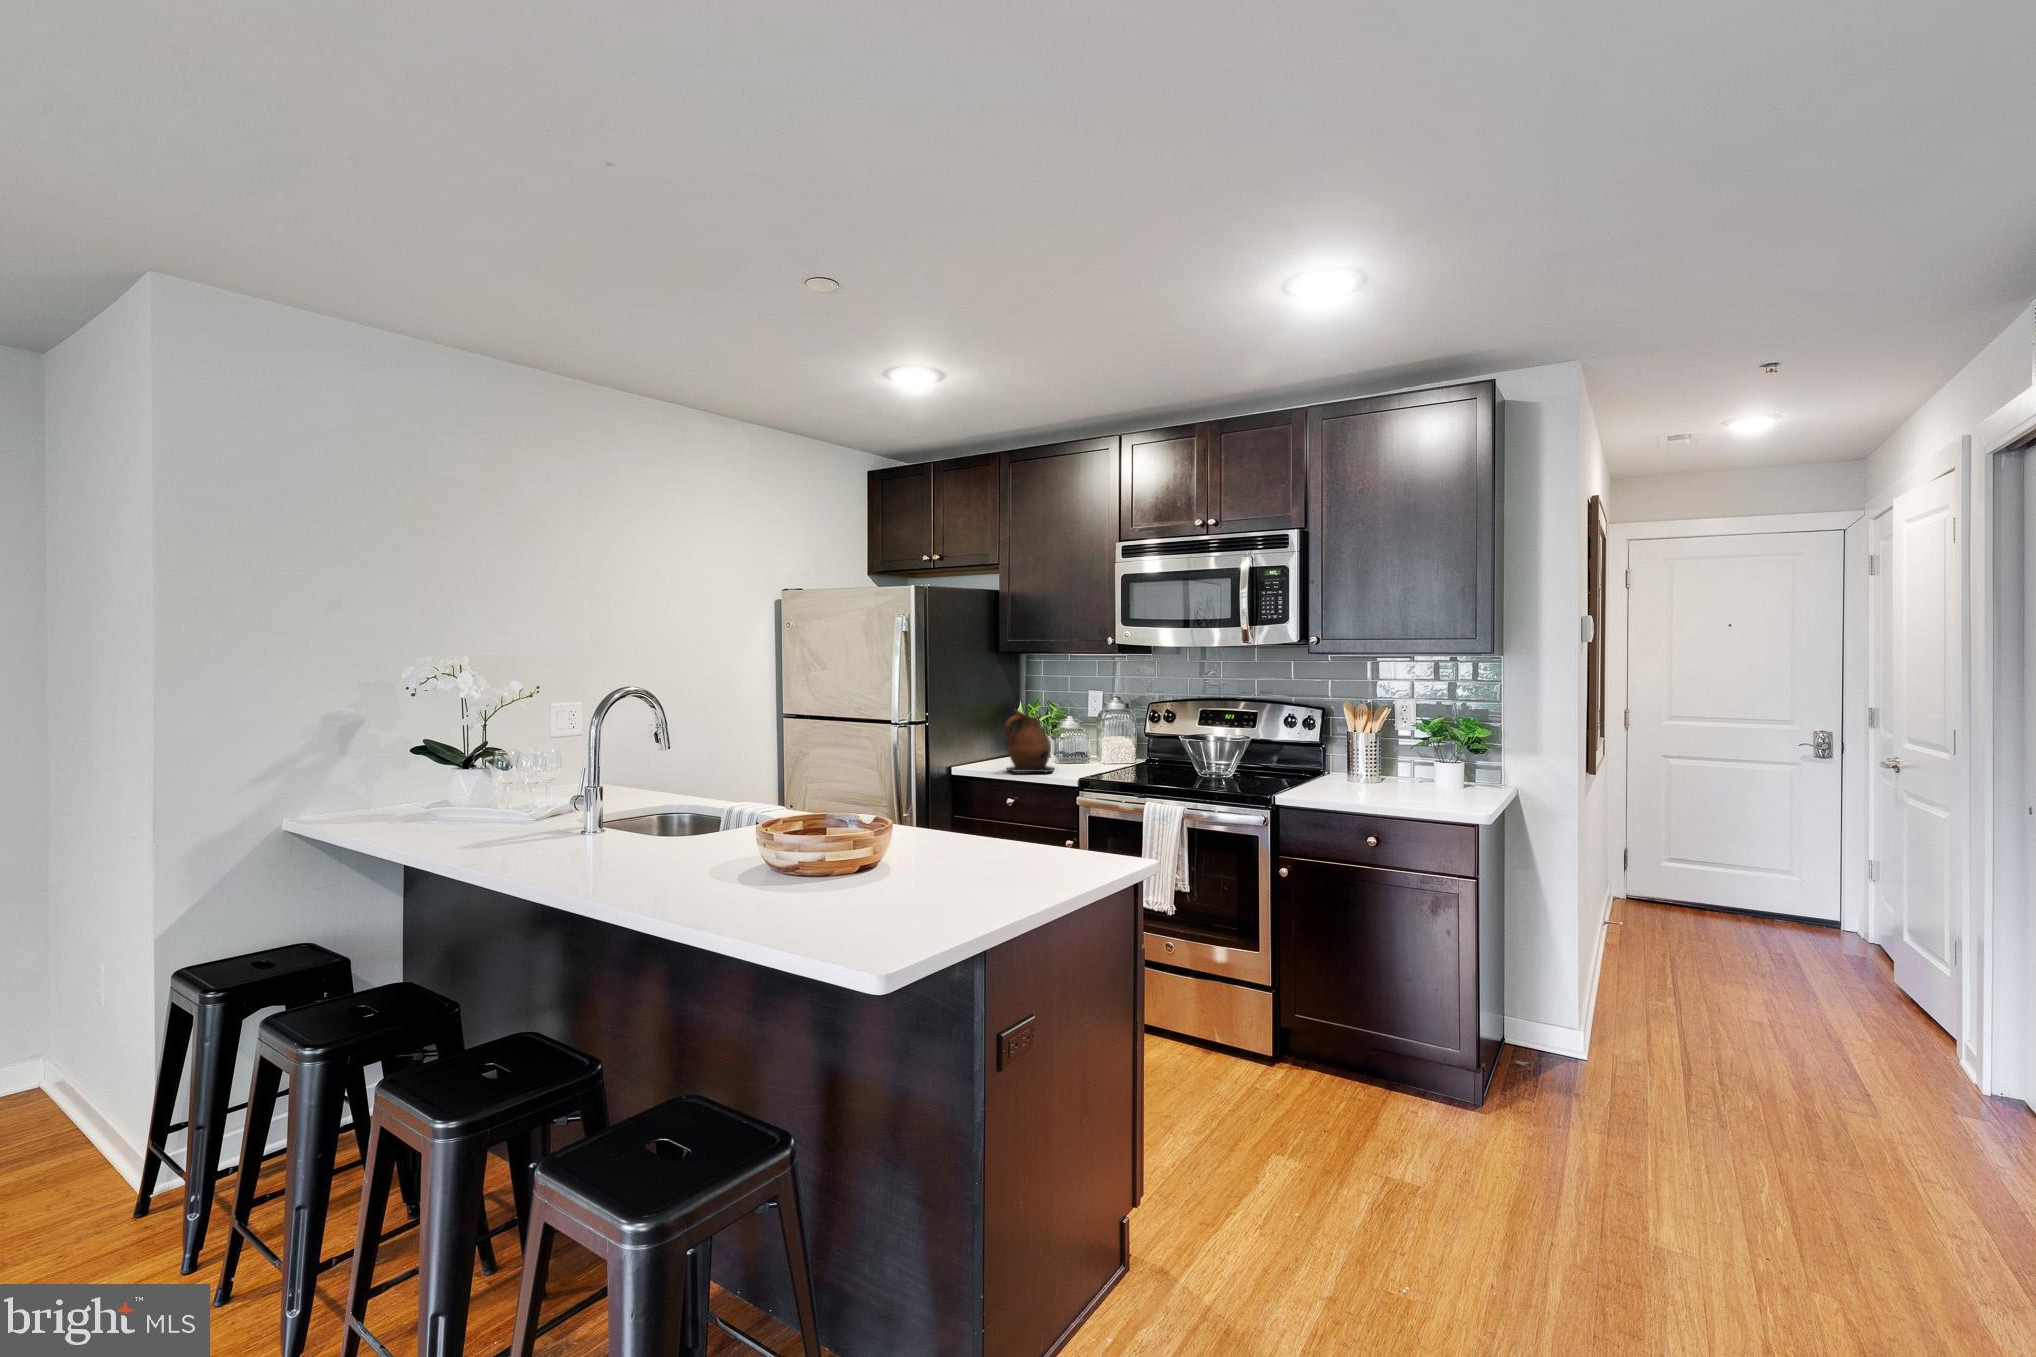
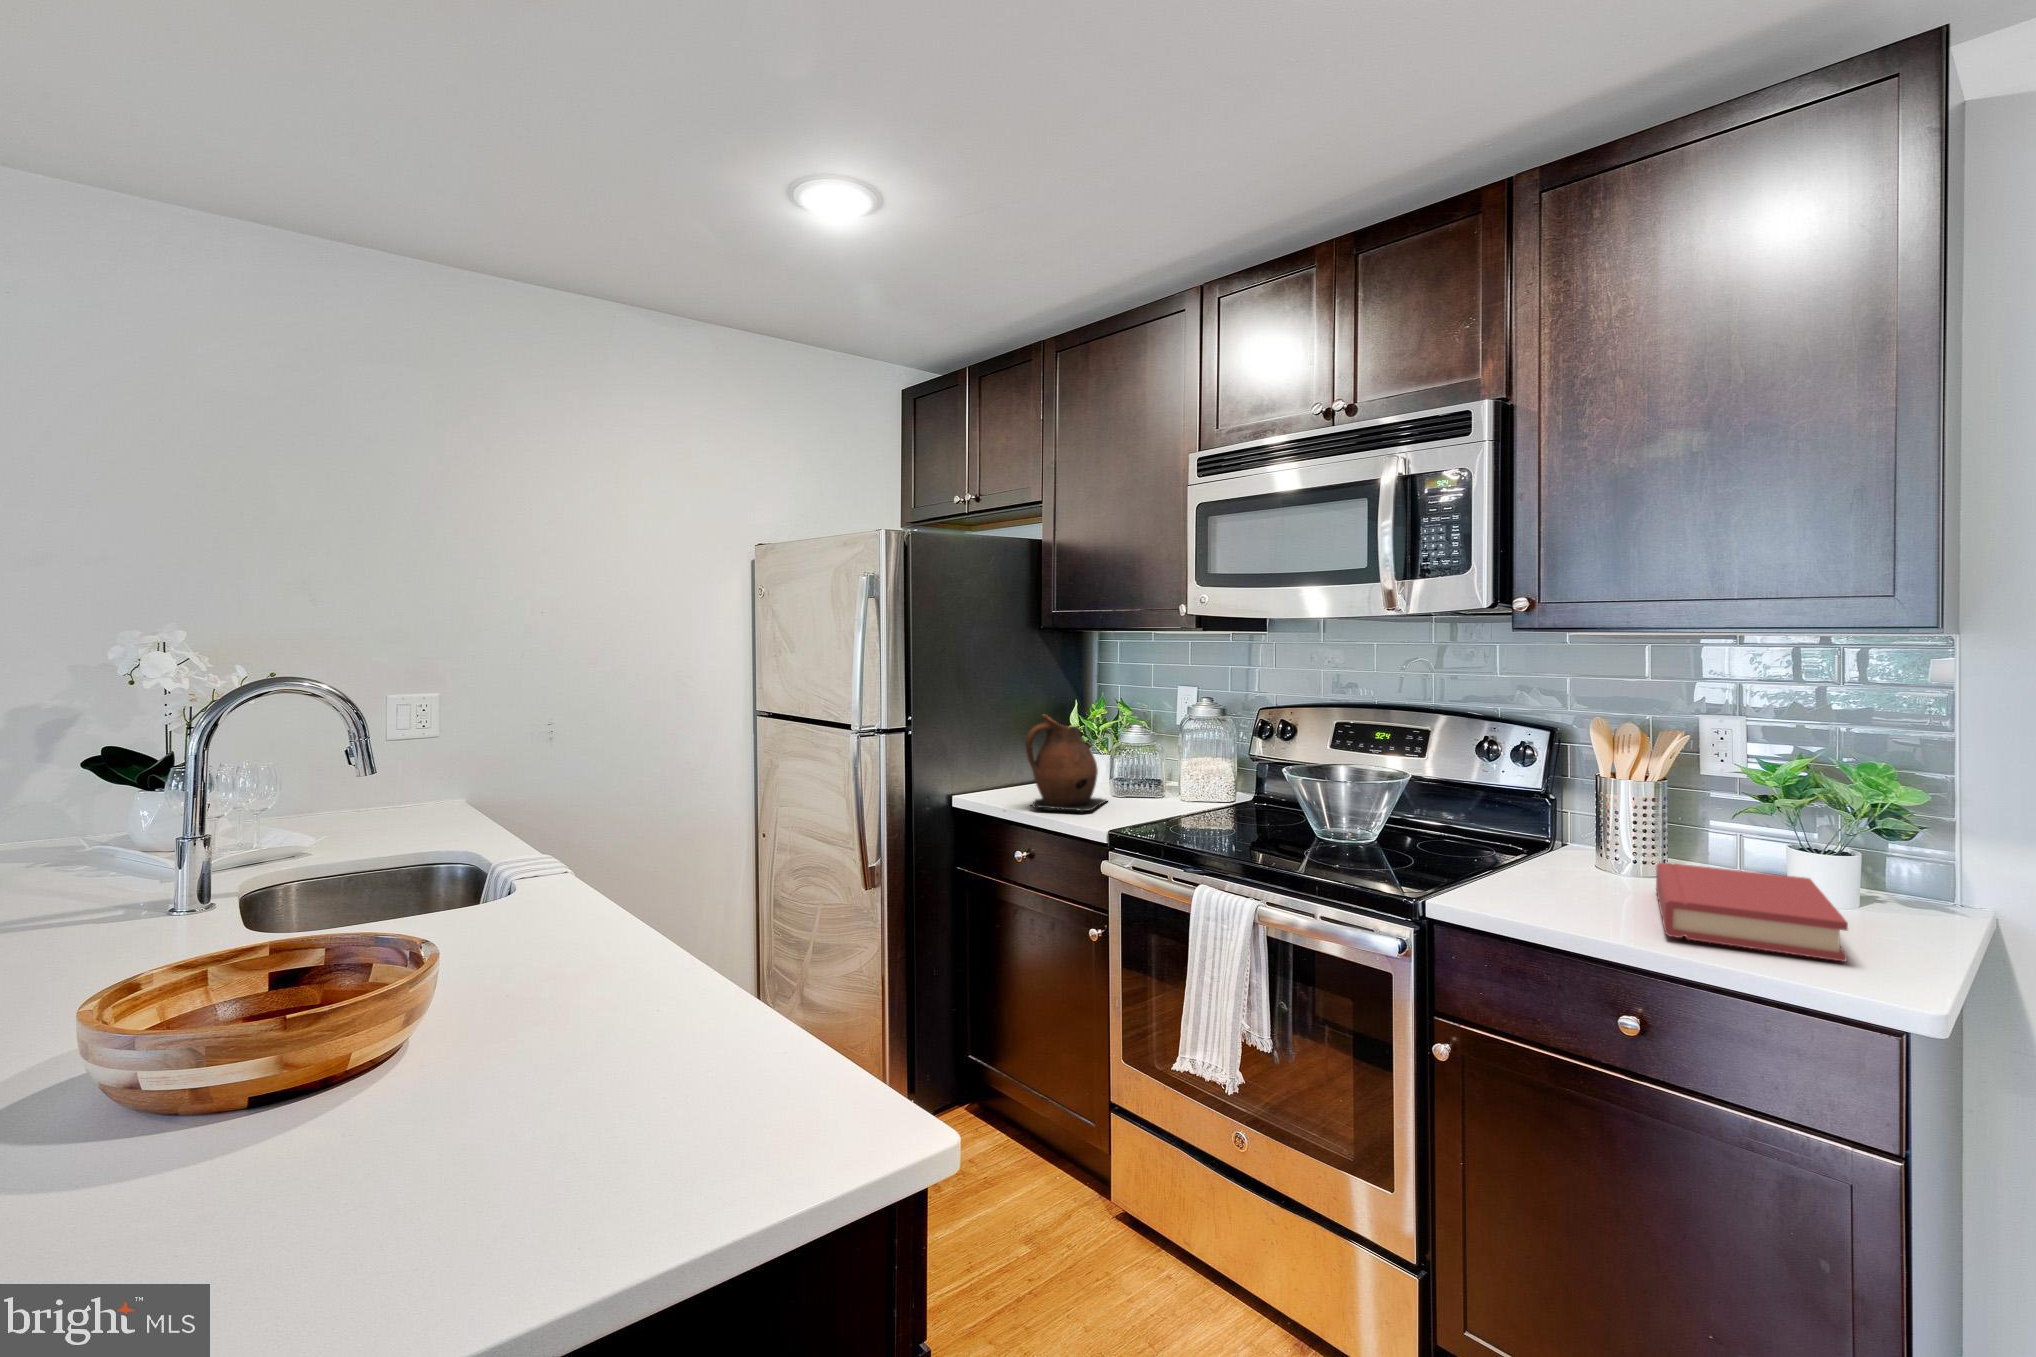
hardback book: none [1379,773,1456,803] -> present [1656,863,1848,962]

